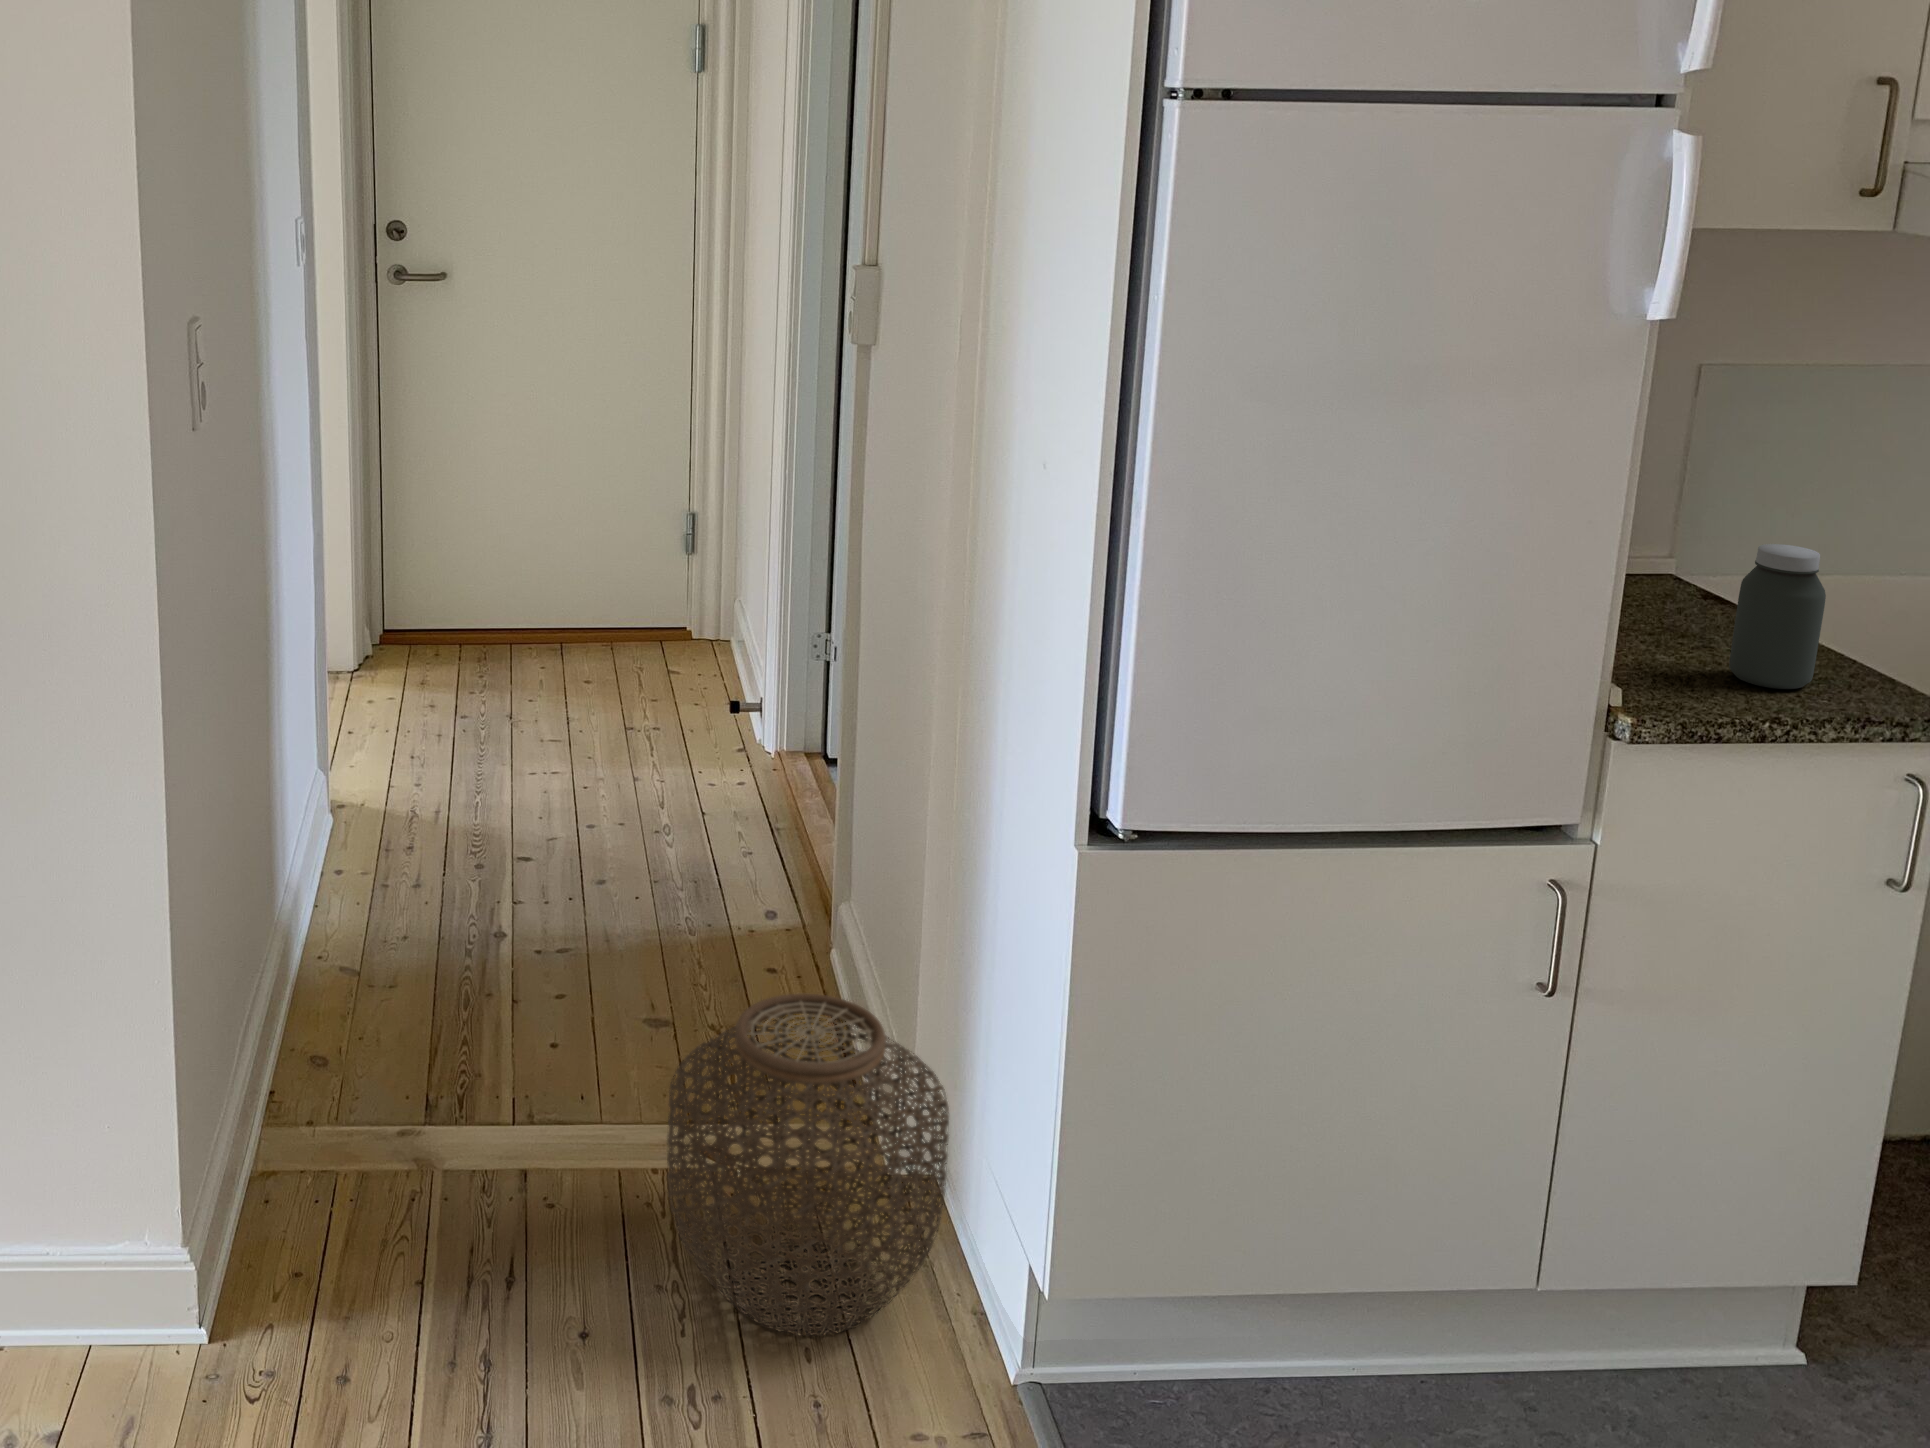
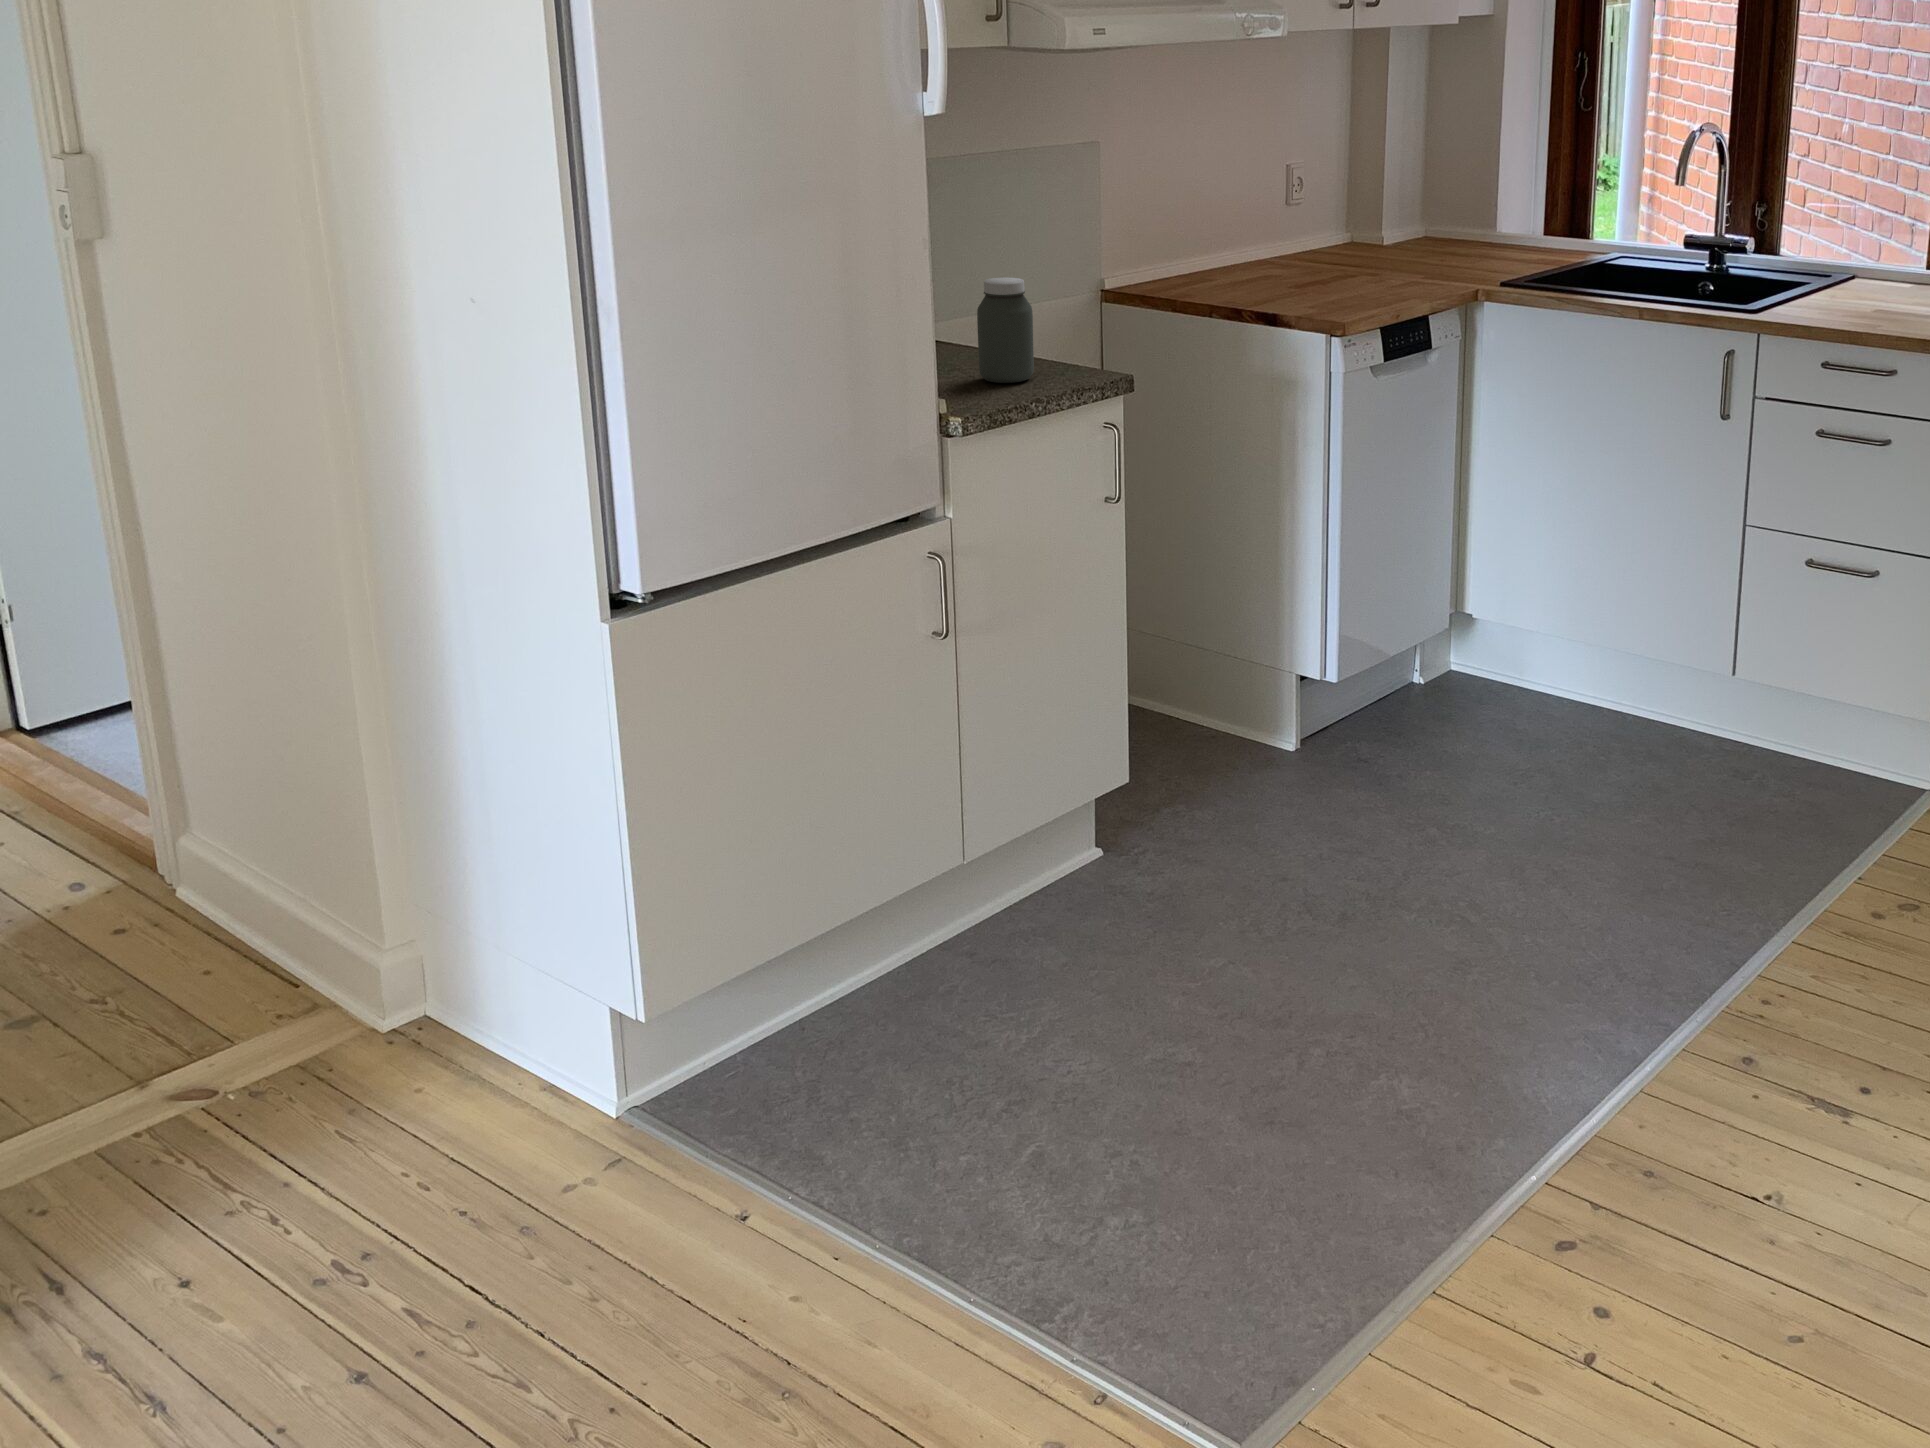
woven basket: present [667,994,949,1336] -> none [193,861,504,1190]

